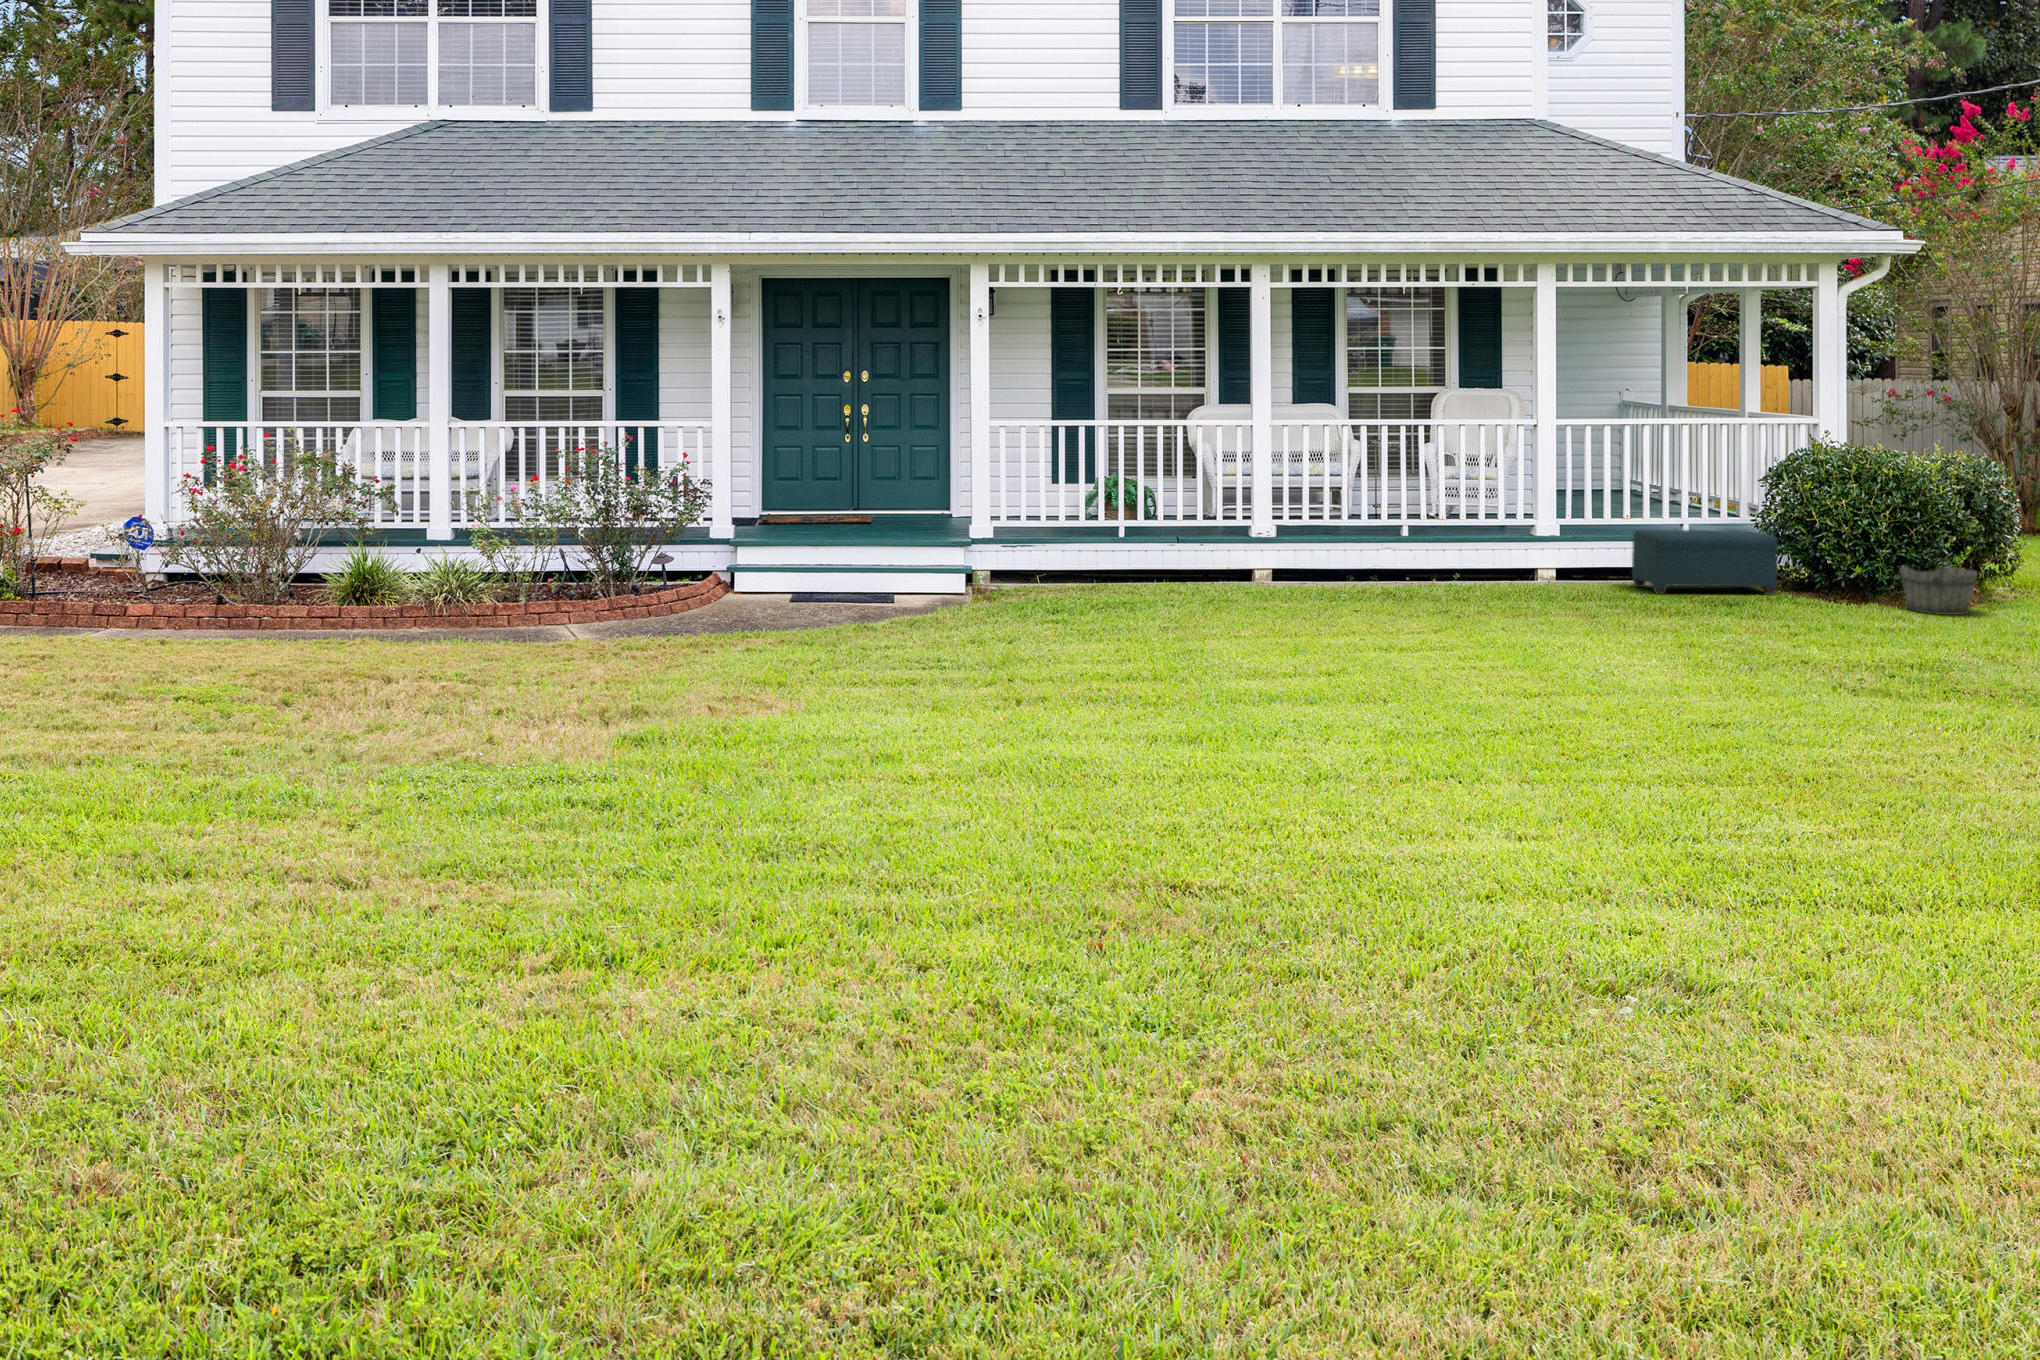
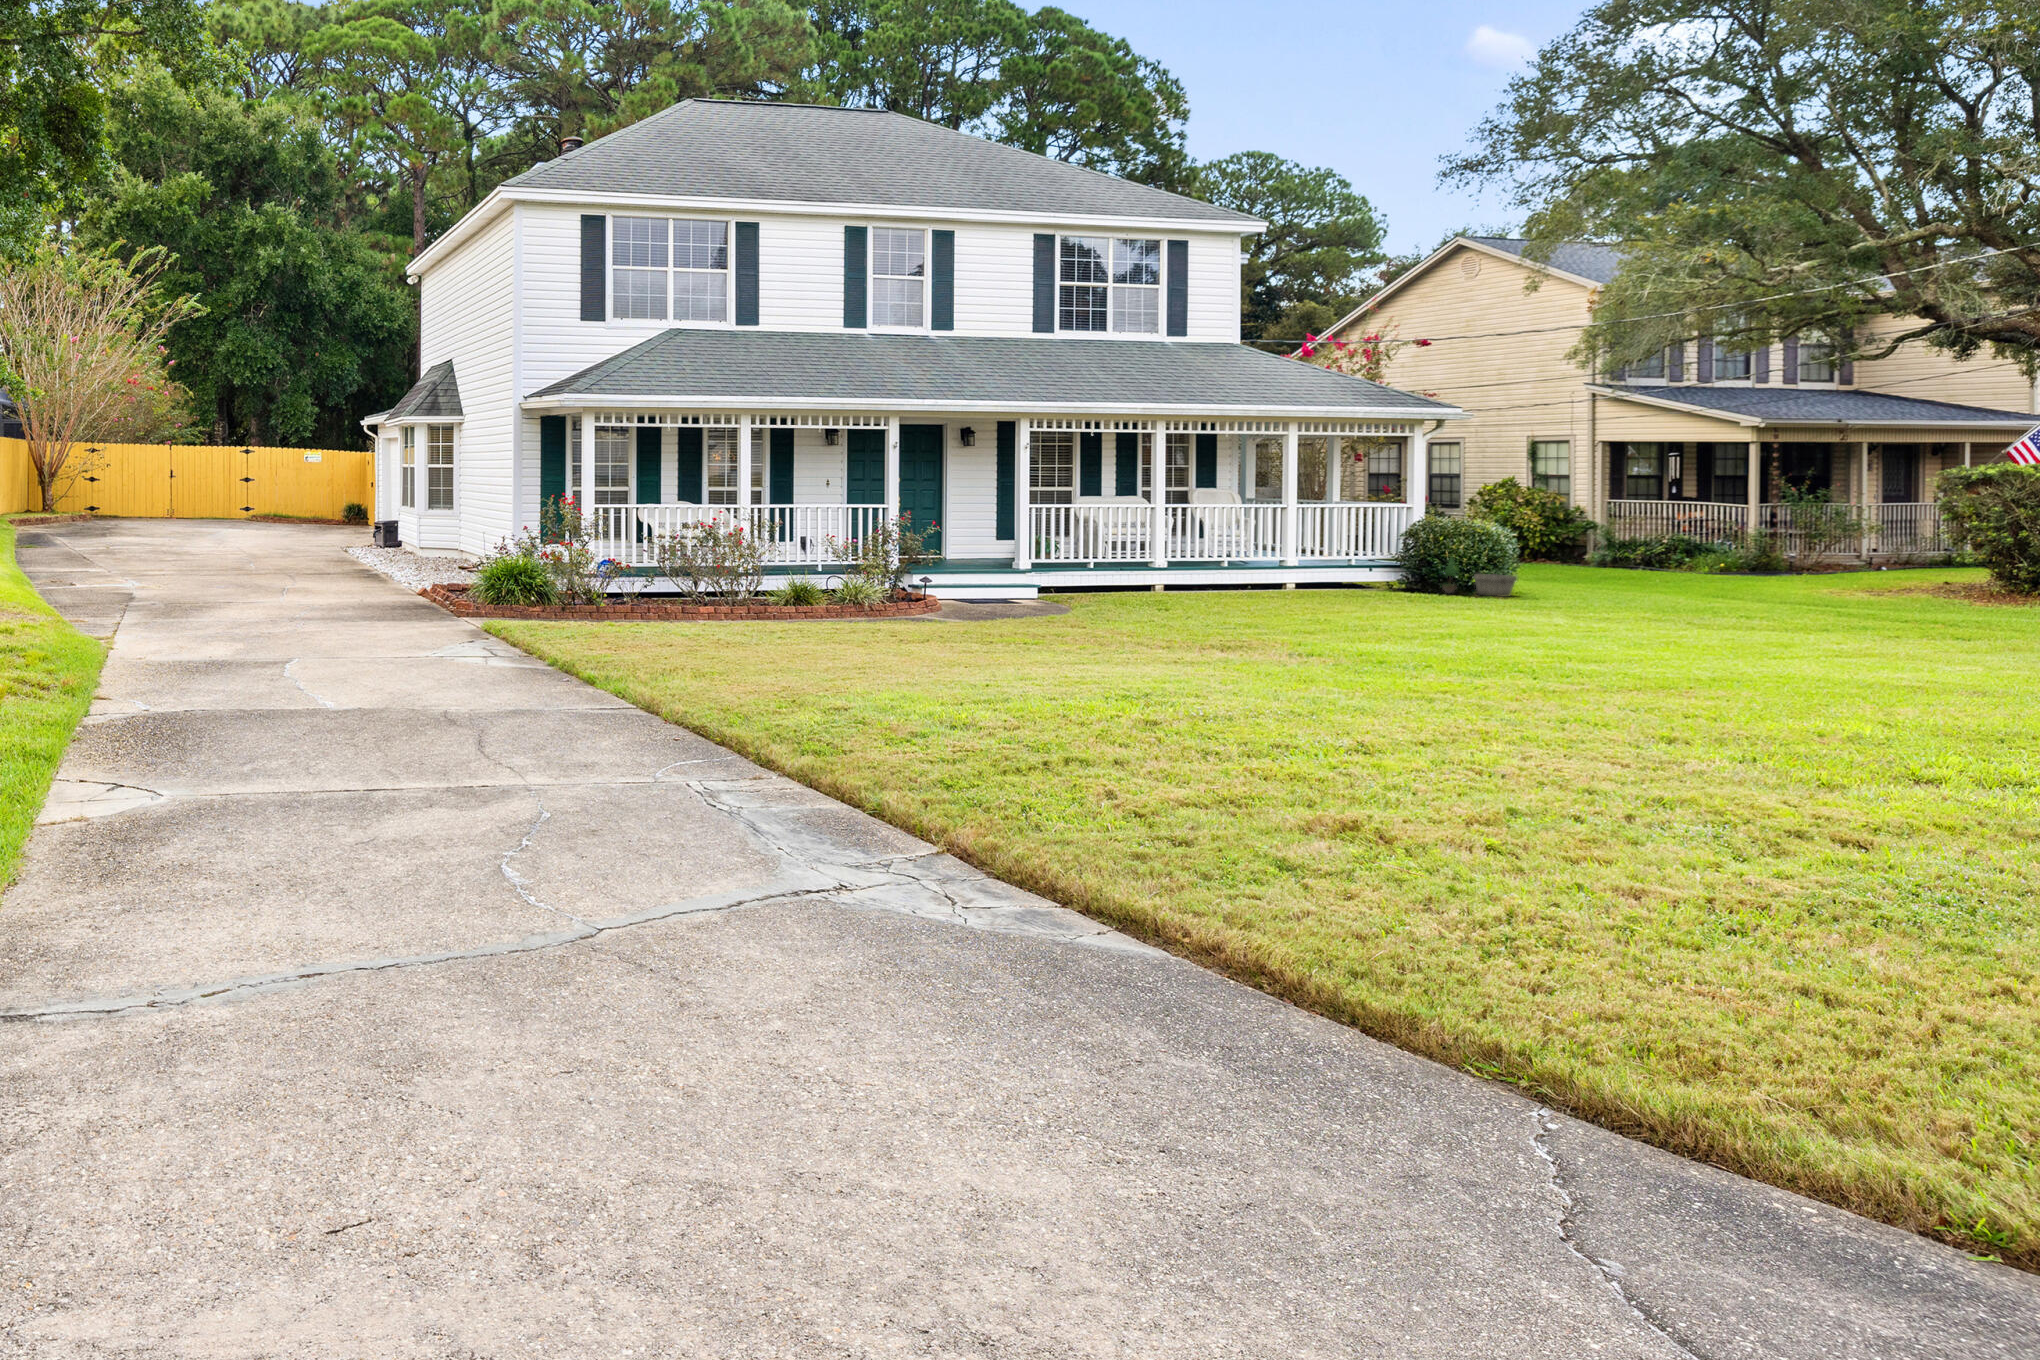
potted tree: none [1833,526,1865,604] -> present [1442,558,1456,593]
bench: present [1632,530,1778,595] -> none [1328,560,1404,592]

